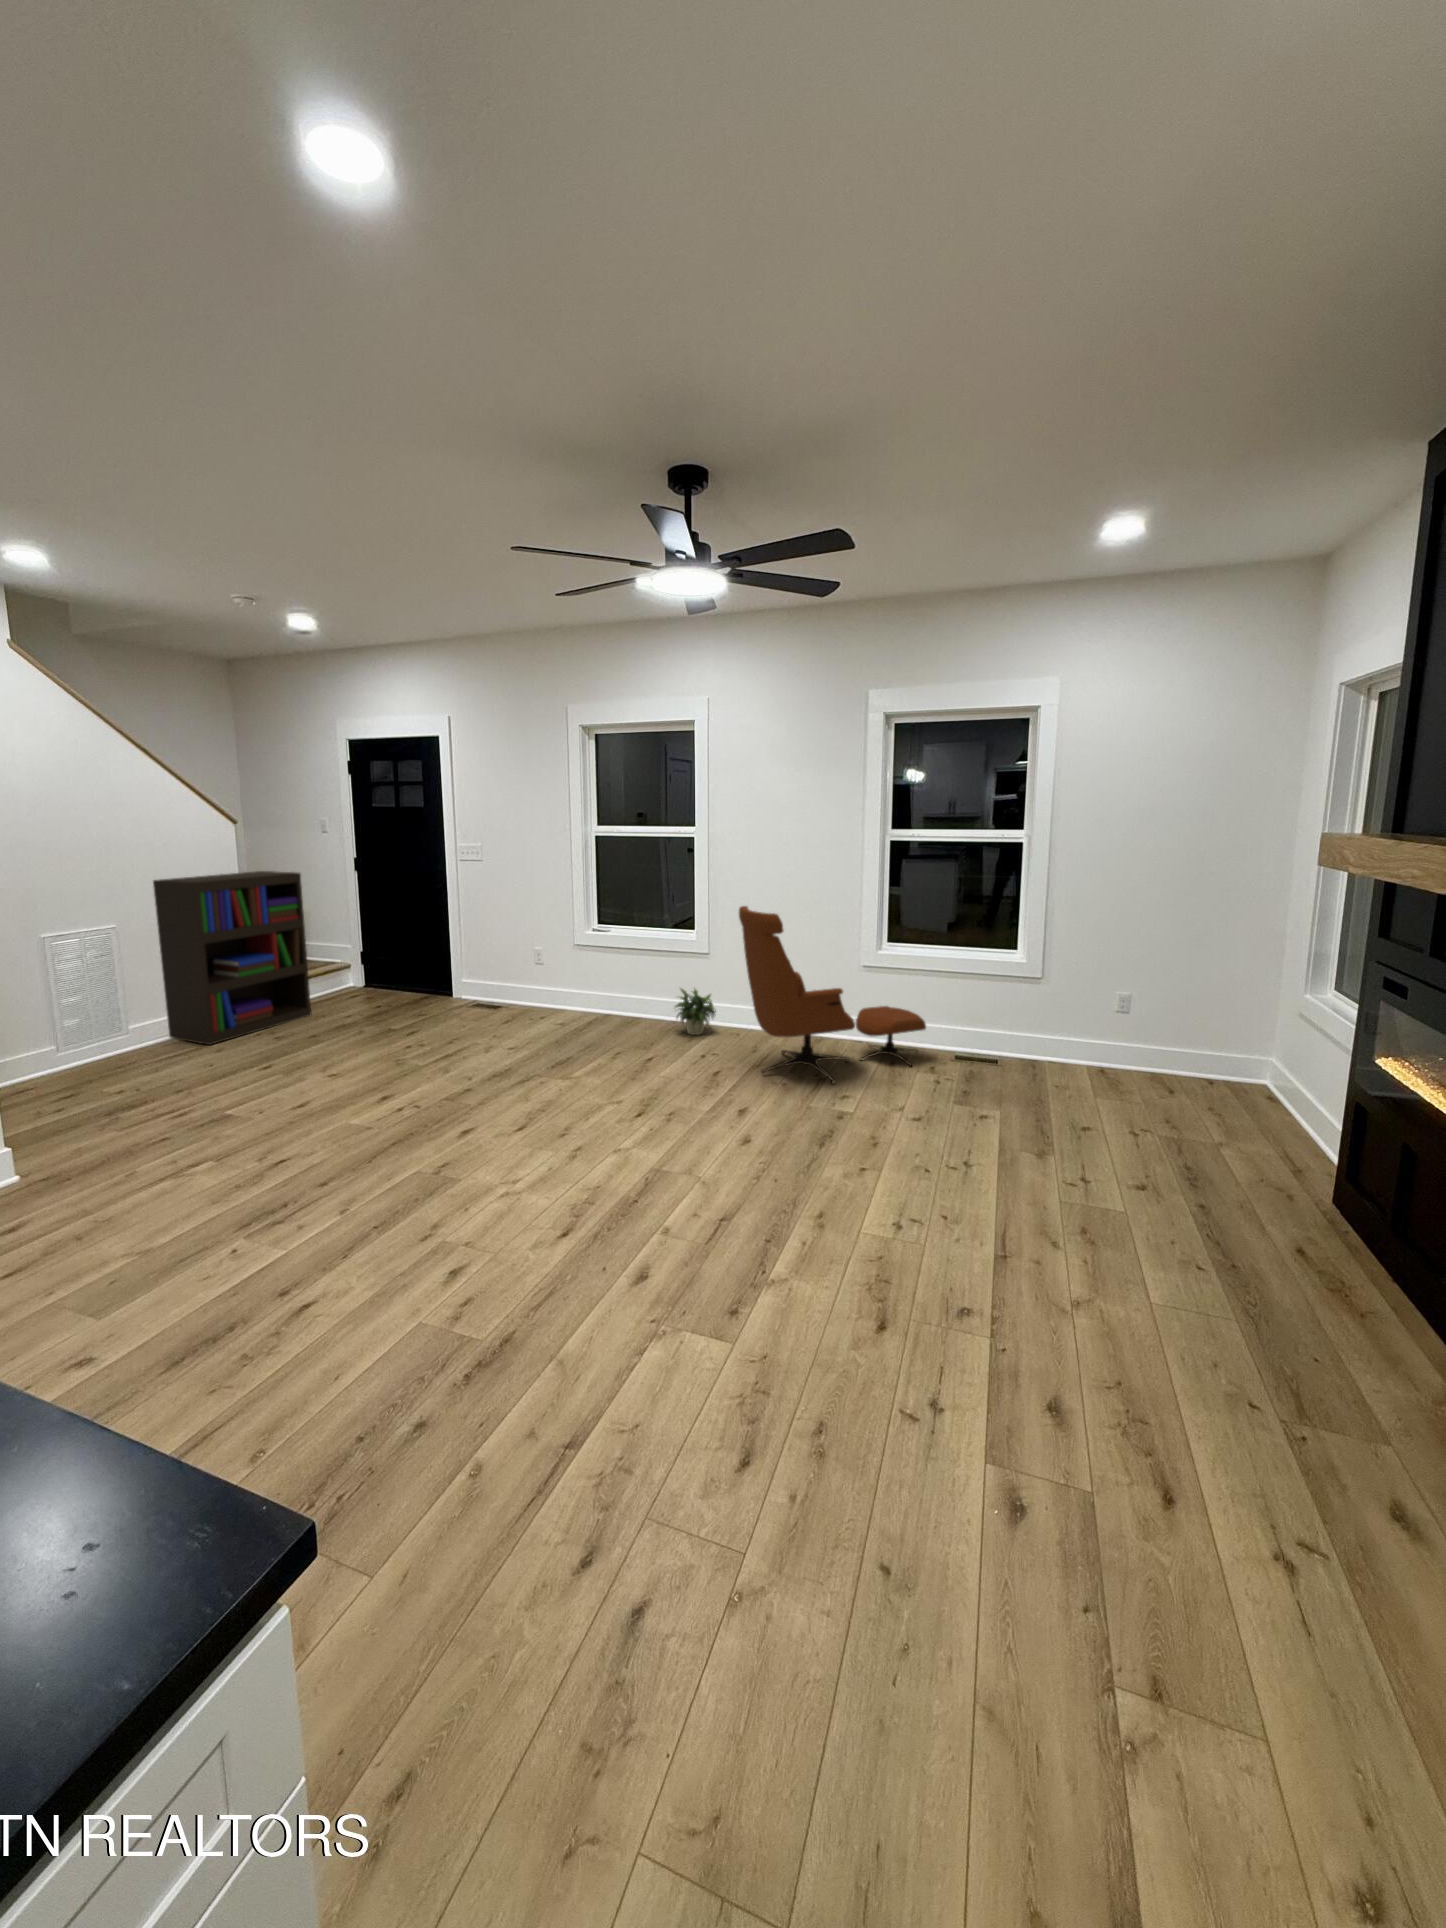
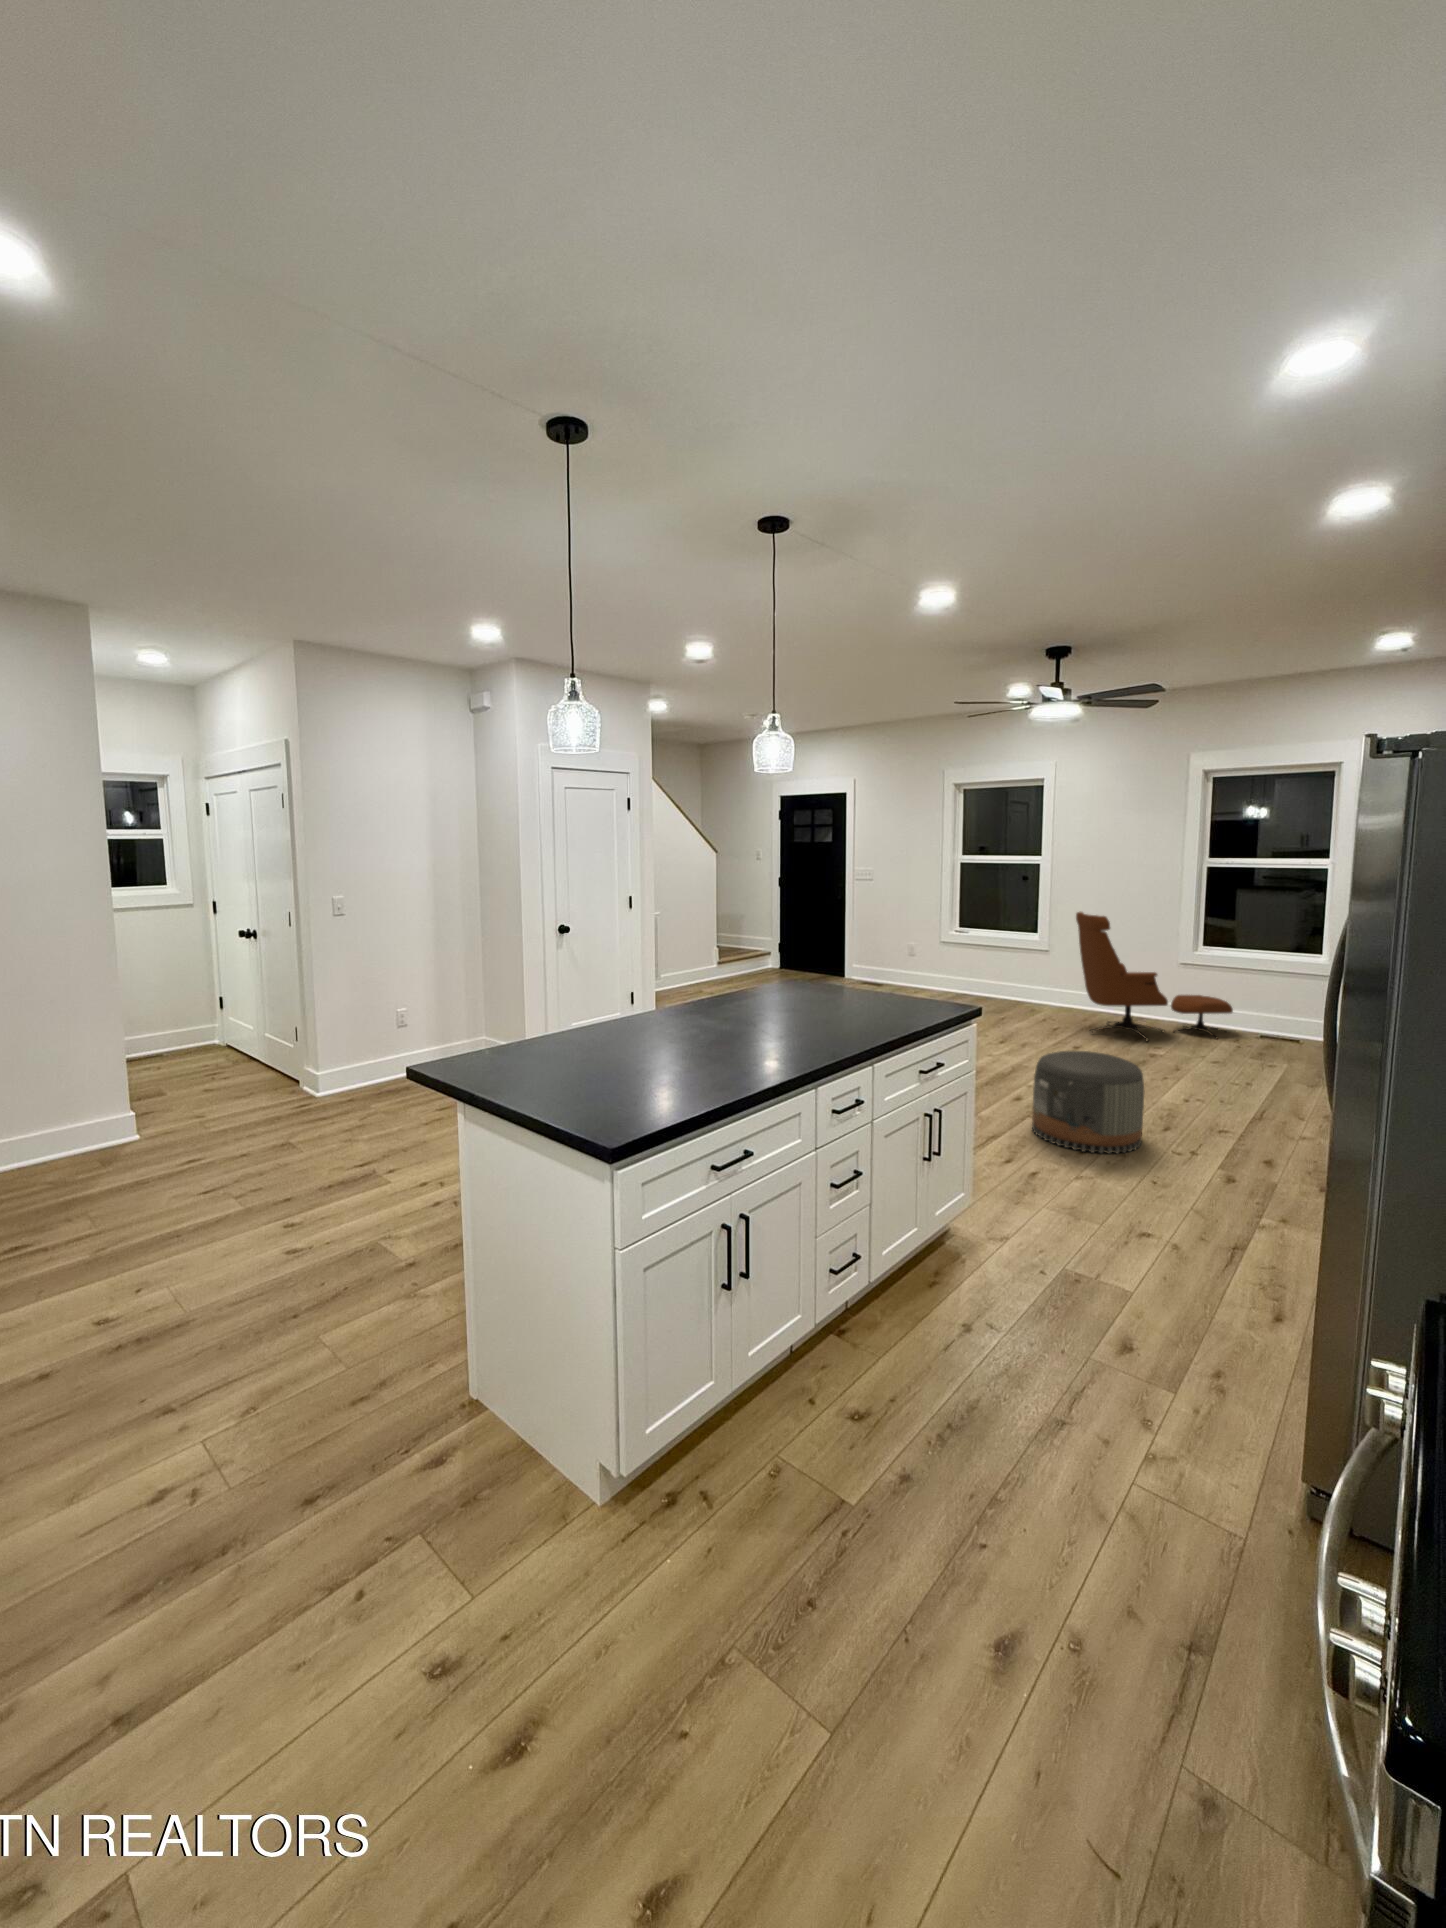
bookshelf: present [153,871,311,1045] -> none [678,884,756,992]
potted plant: present [675,989,716,1035] -> none [1019,975,1054,1010]
pouf: none [670,1194,865,1441] -> present [1032,1051,1144,1154]

